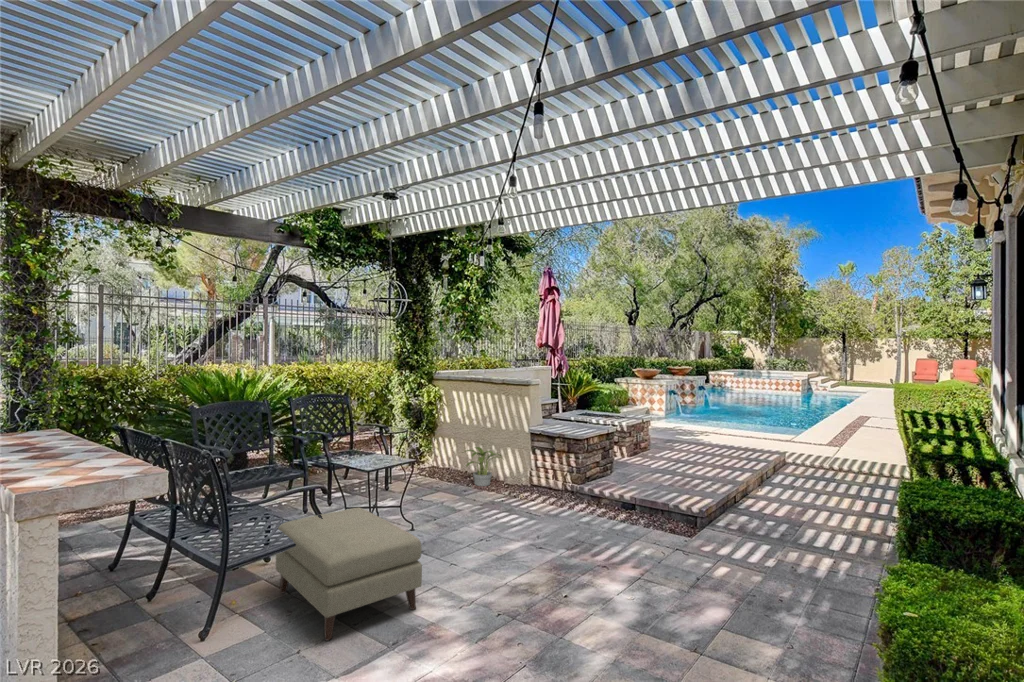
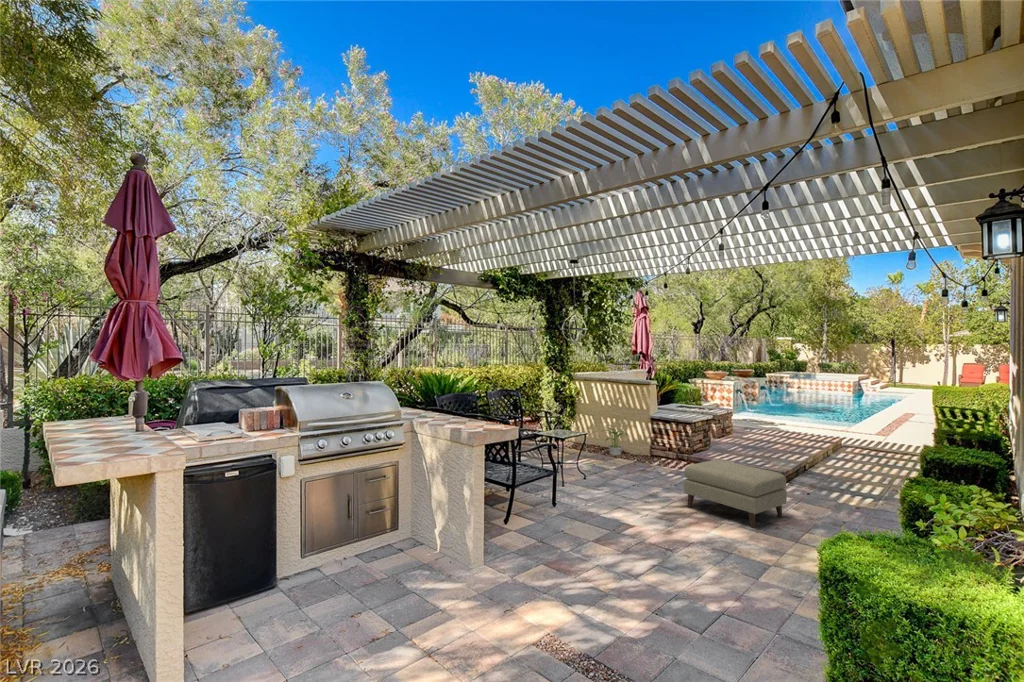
ottoman: present [276,508,422,641] -> present [684,460,787,527]

